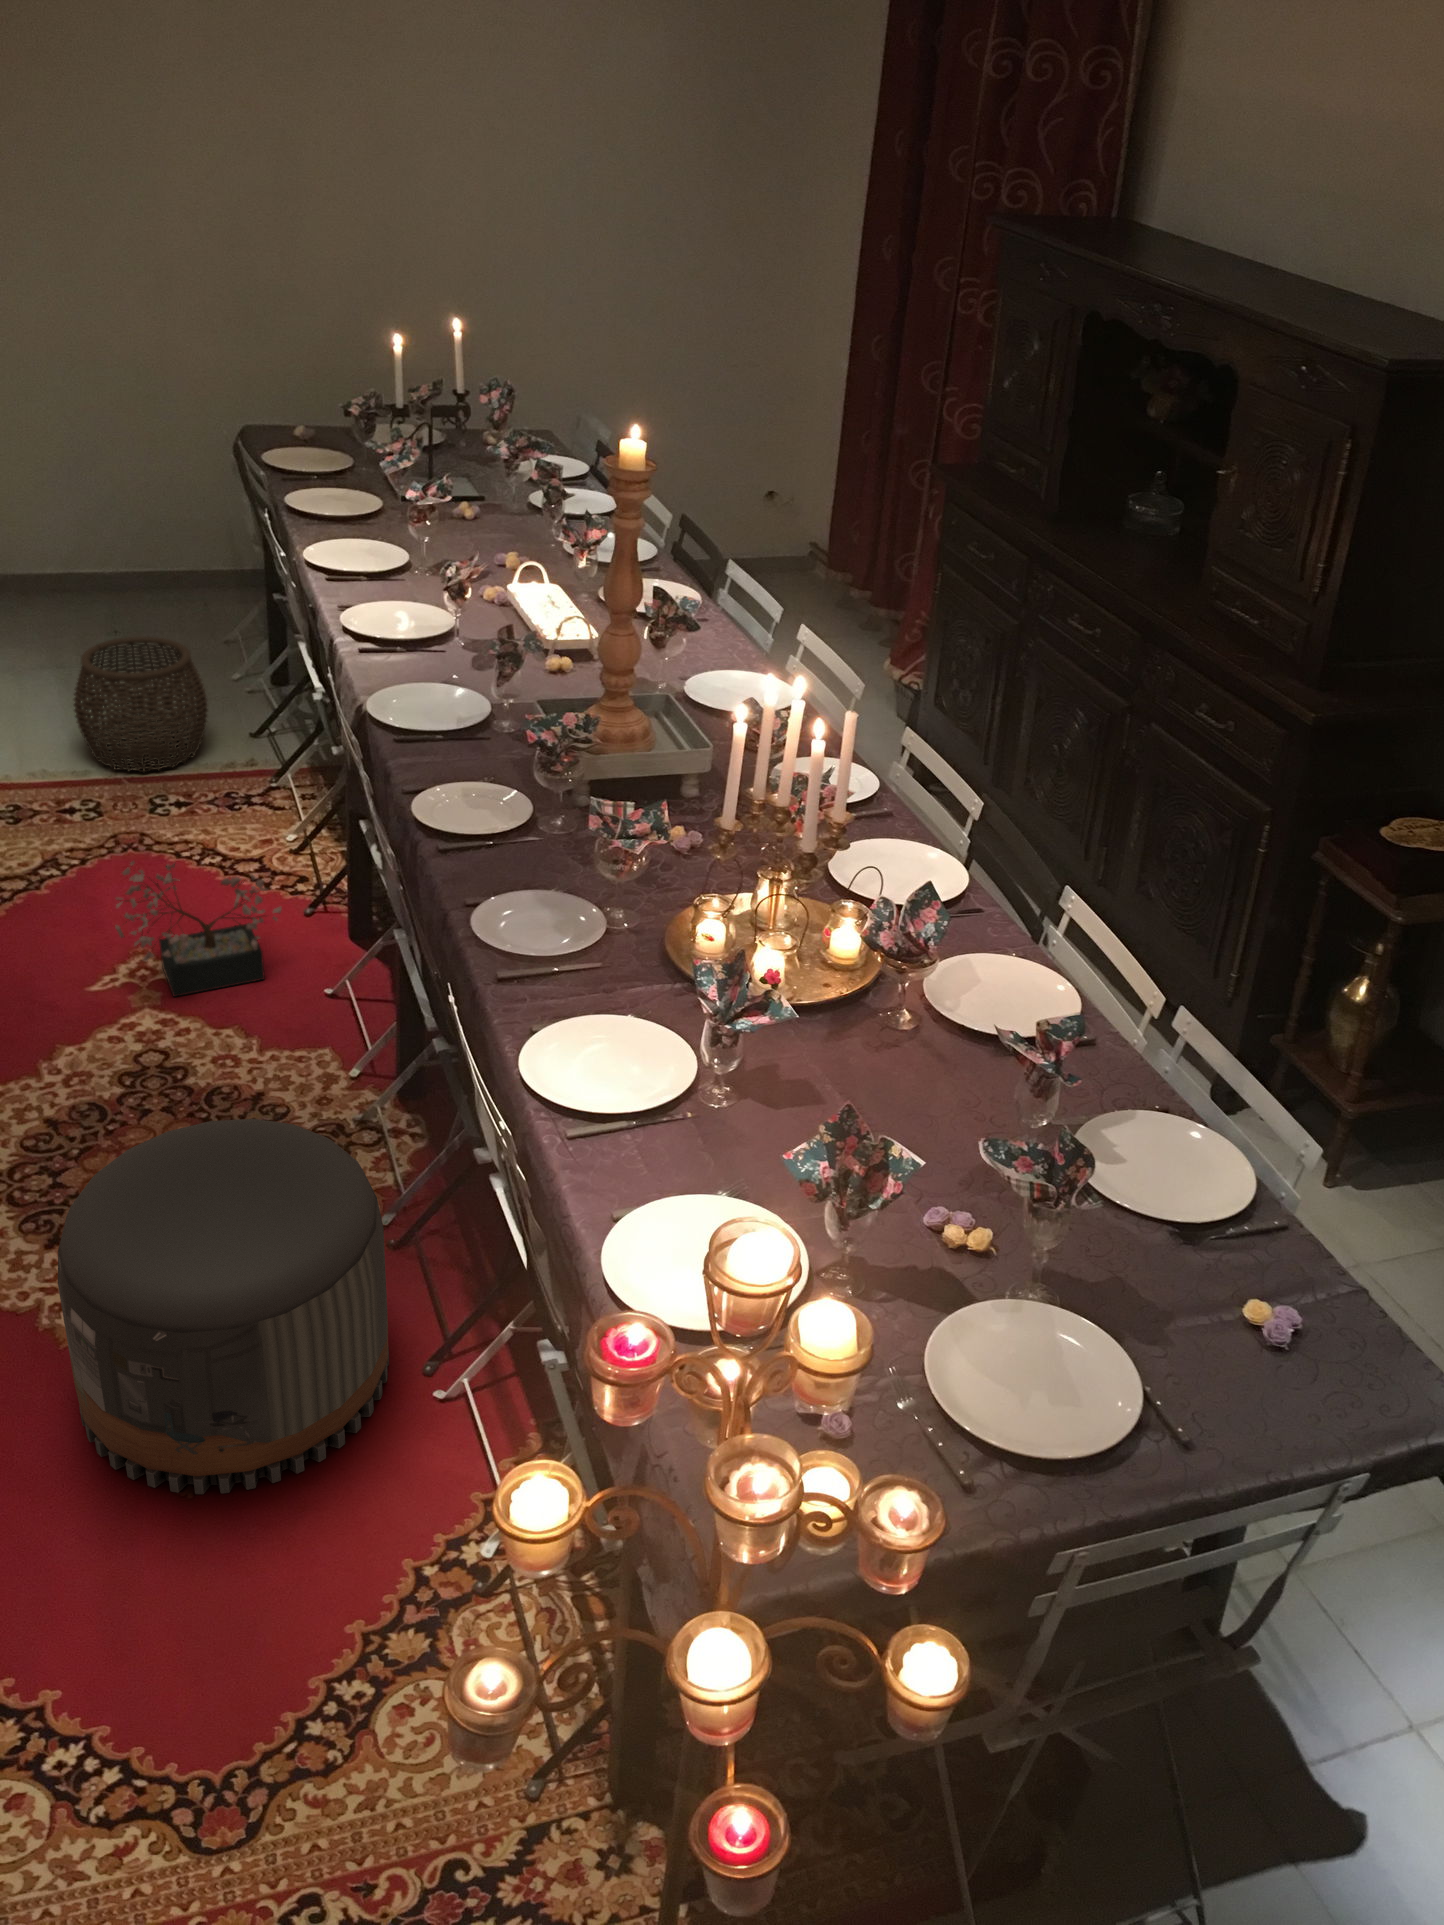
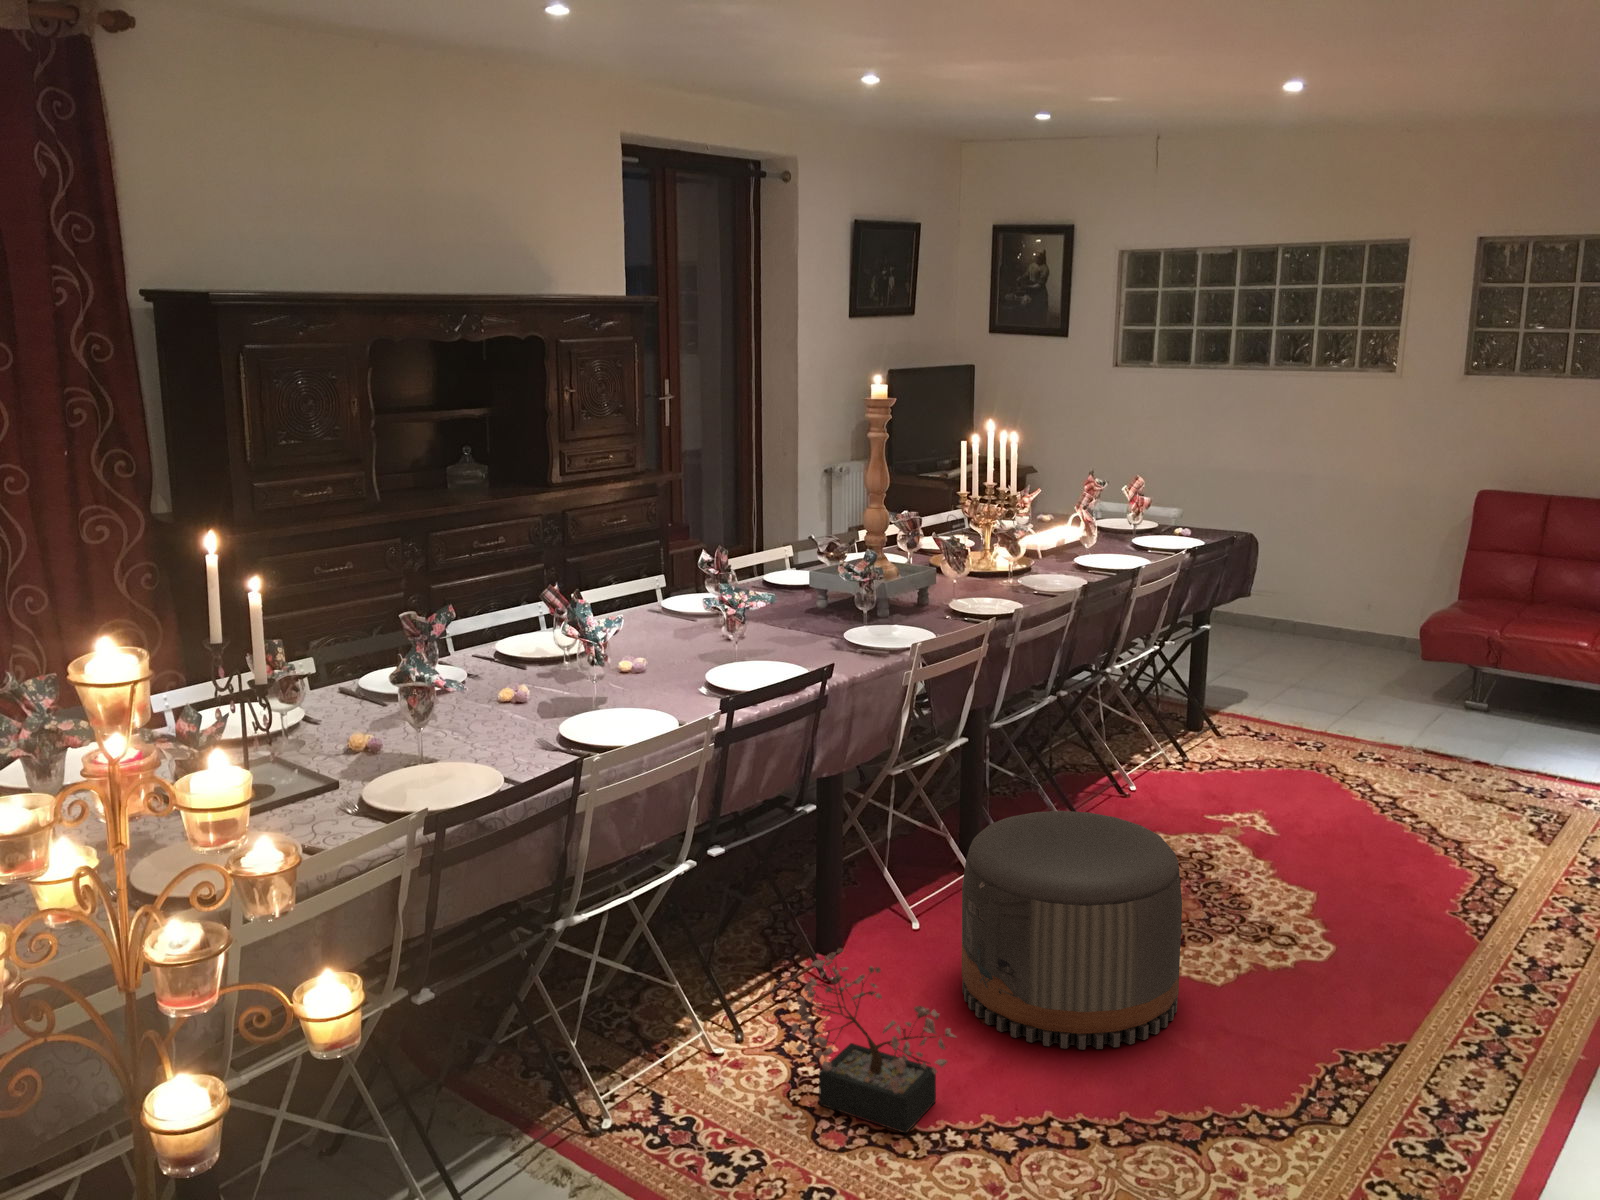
woven basket: present [74,637,208,772] -> none [1336,642,1439,740]
decorative plant: present [115,861,282,997] -> present [785,948,956,1133]

